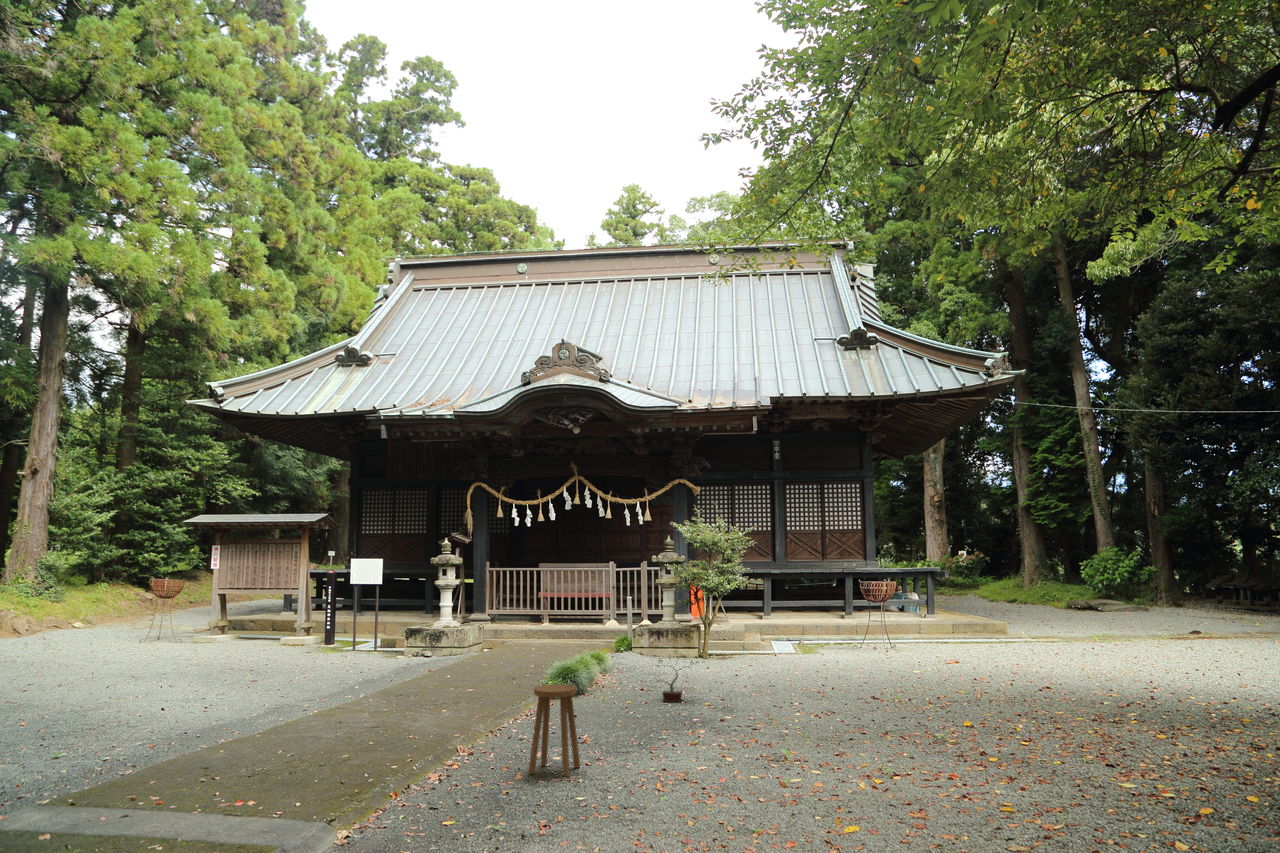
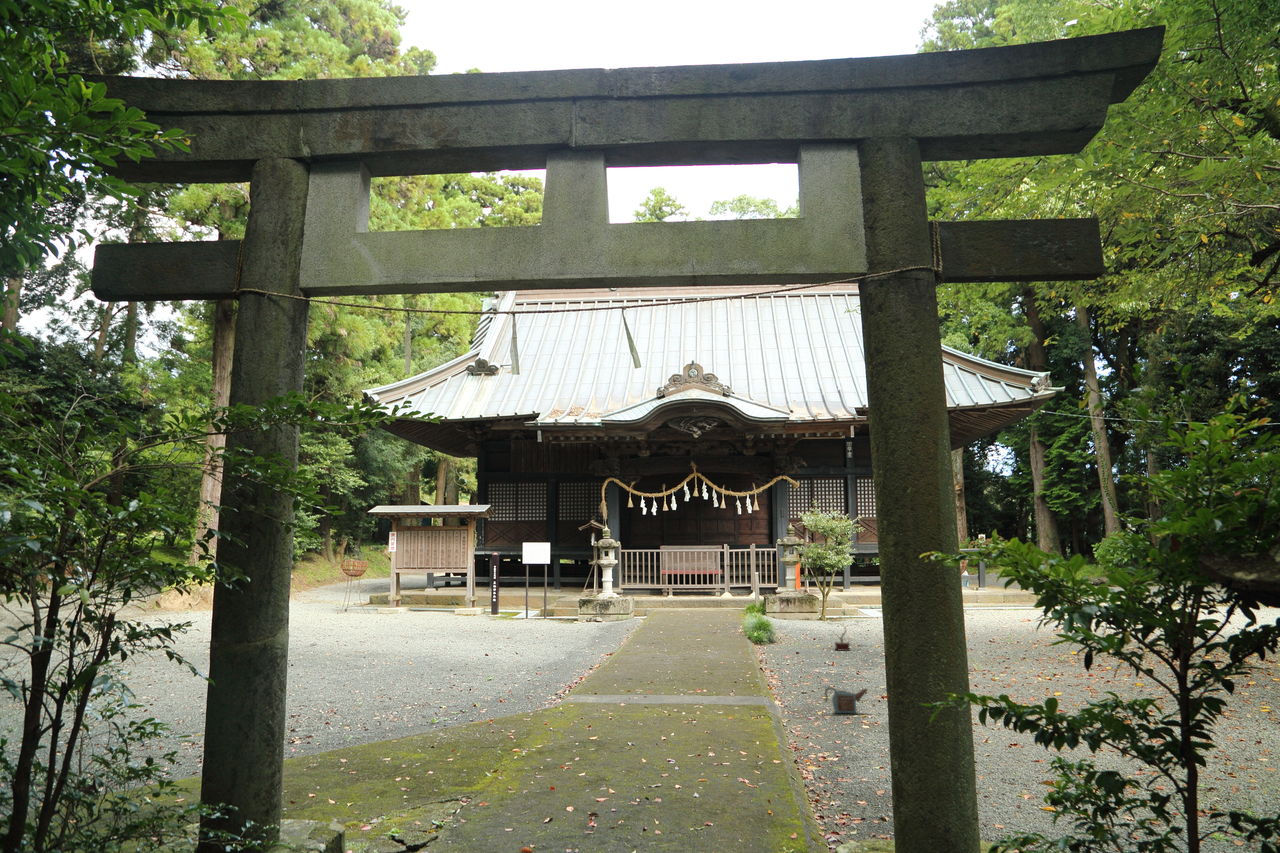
stool: present [528,684,580,777] -> none [802,631,834,693]
watering can: none [503,777,571,819] -> present [825,687,867,713]

